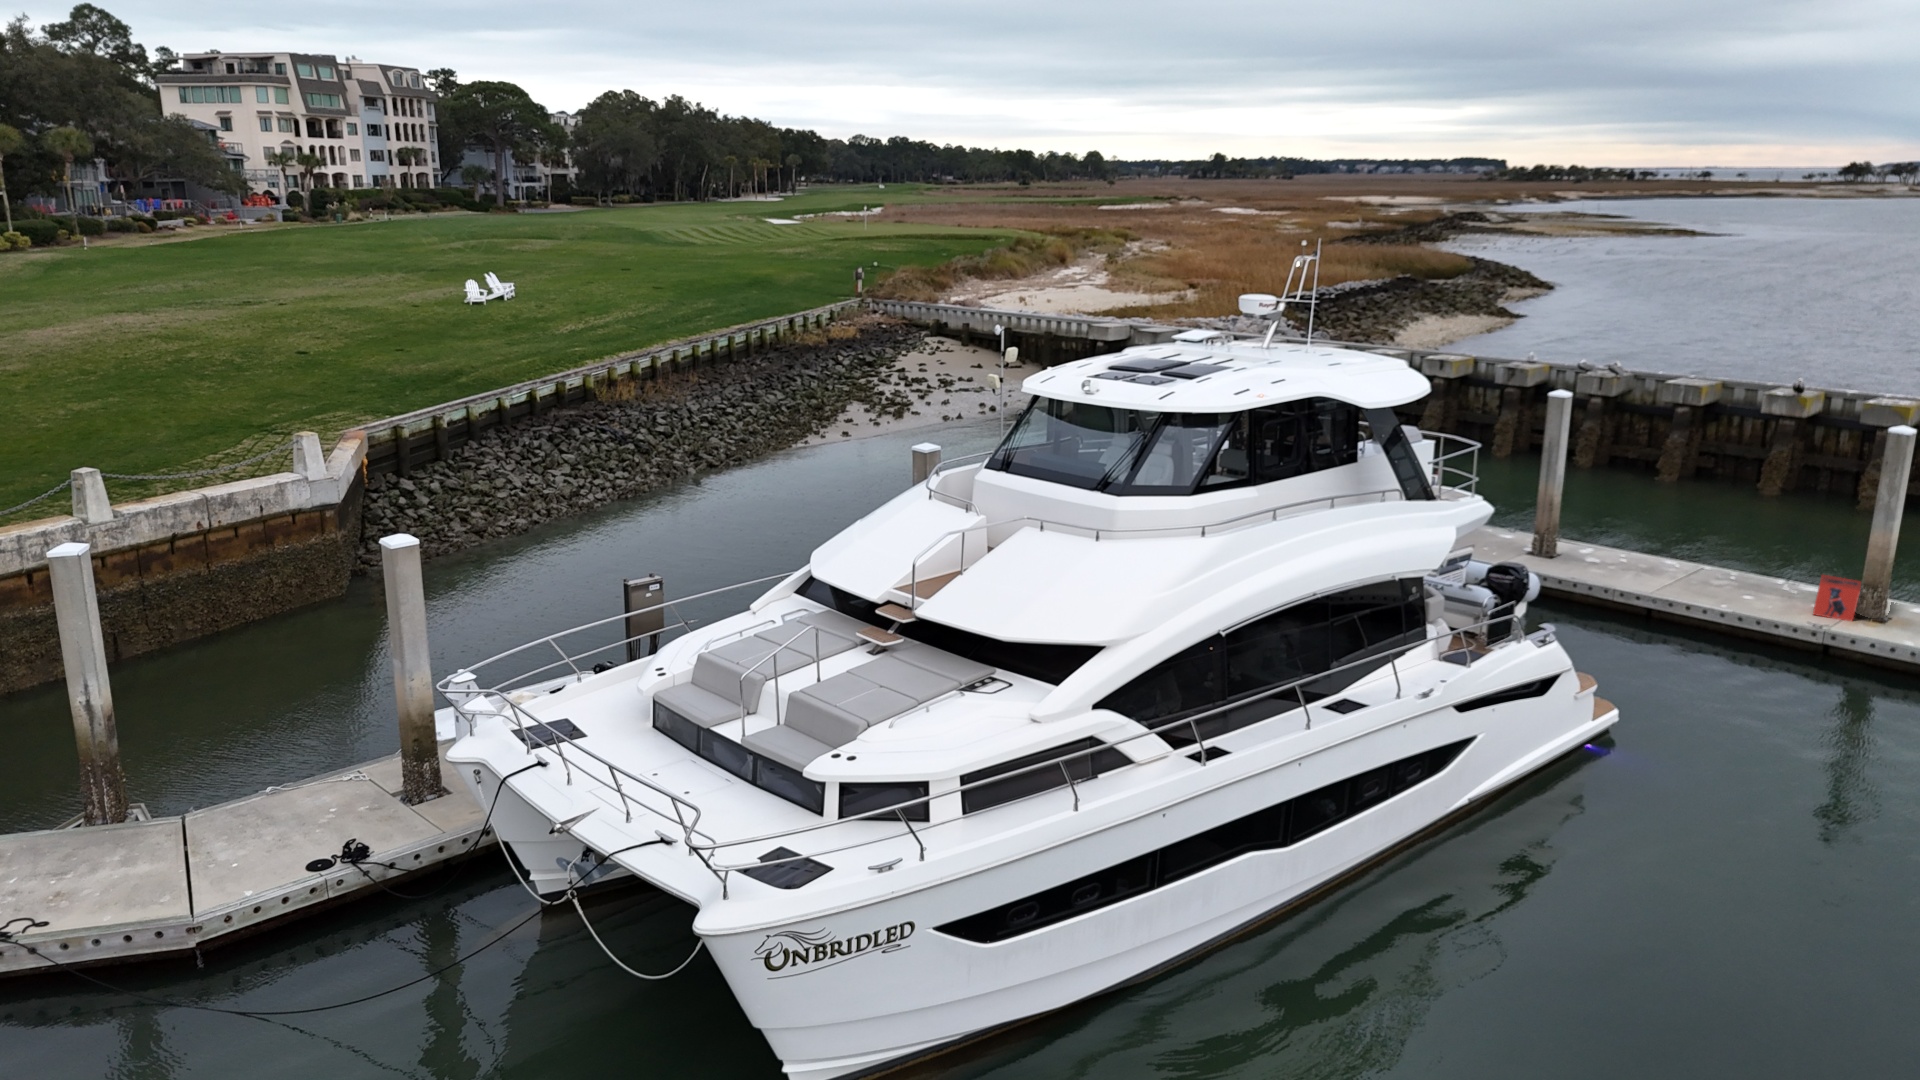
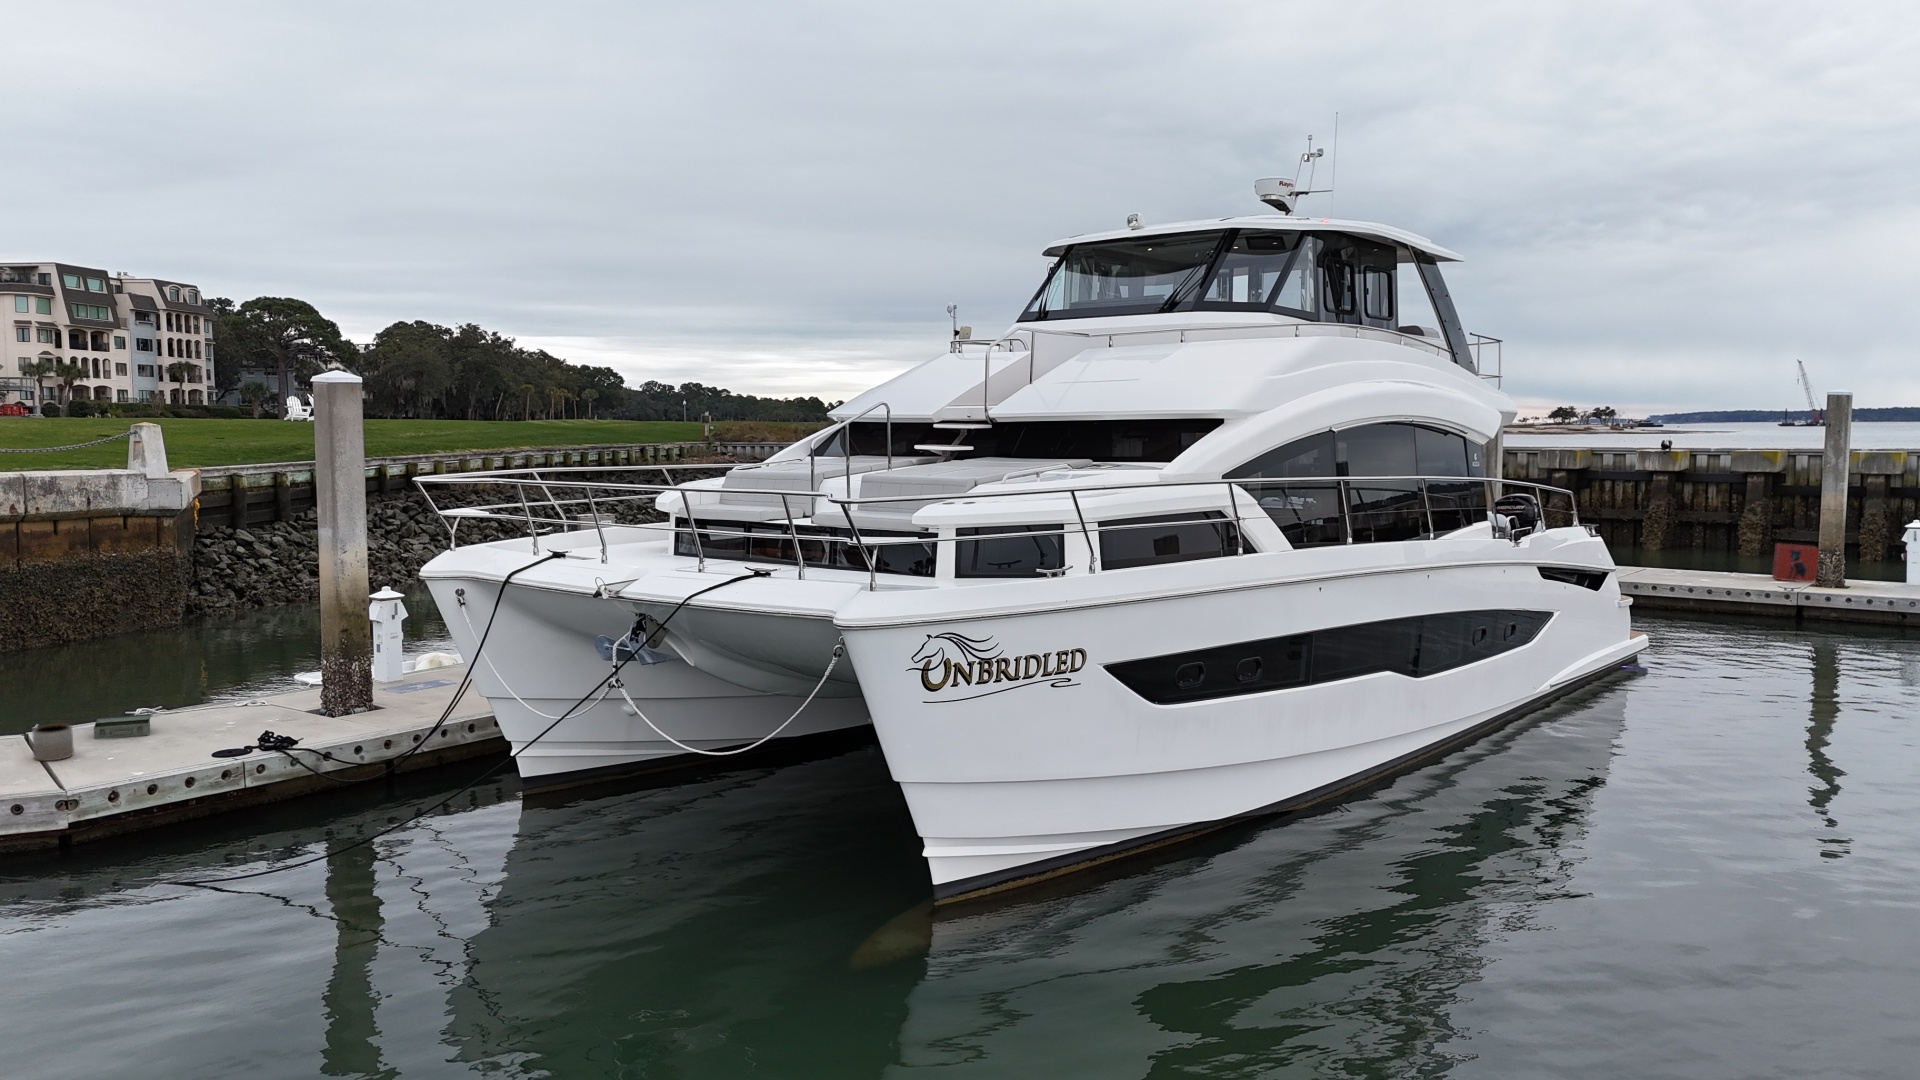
toolbox: none [220,838,263,864] -> present [94,714,151,739]
planter: none [171,866,202,898] -> present [32,724,74,761]

